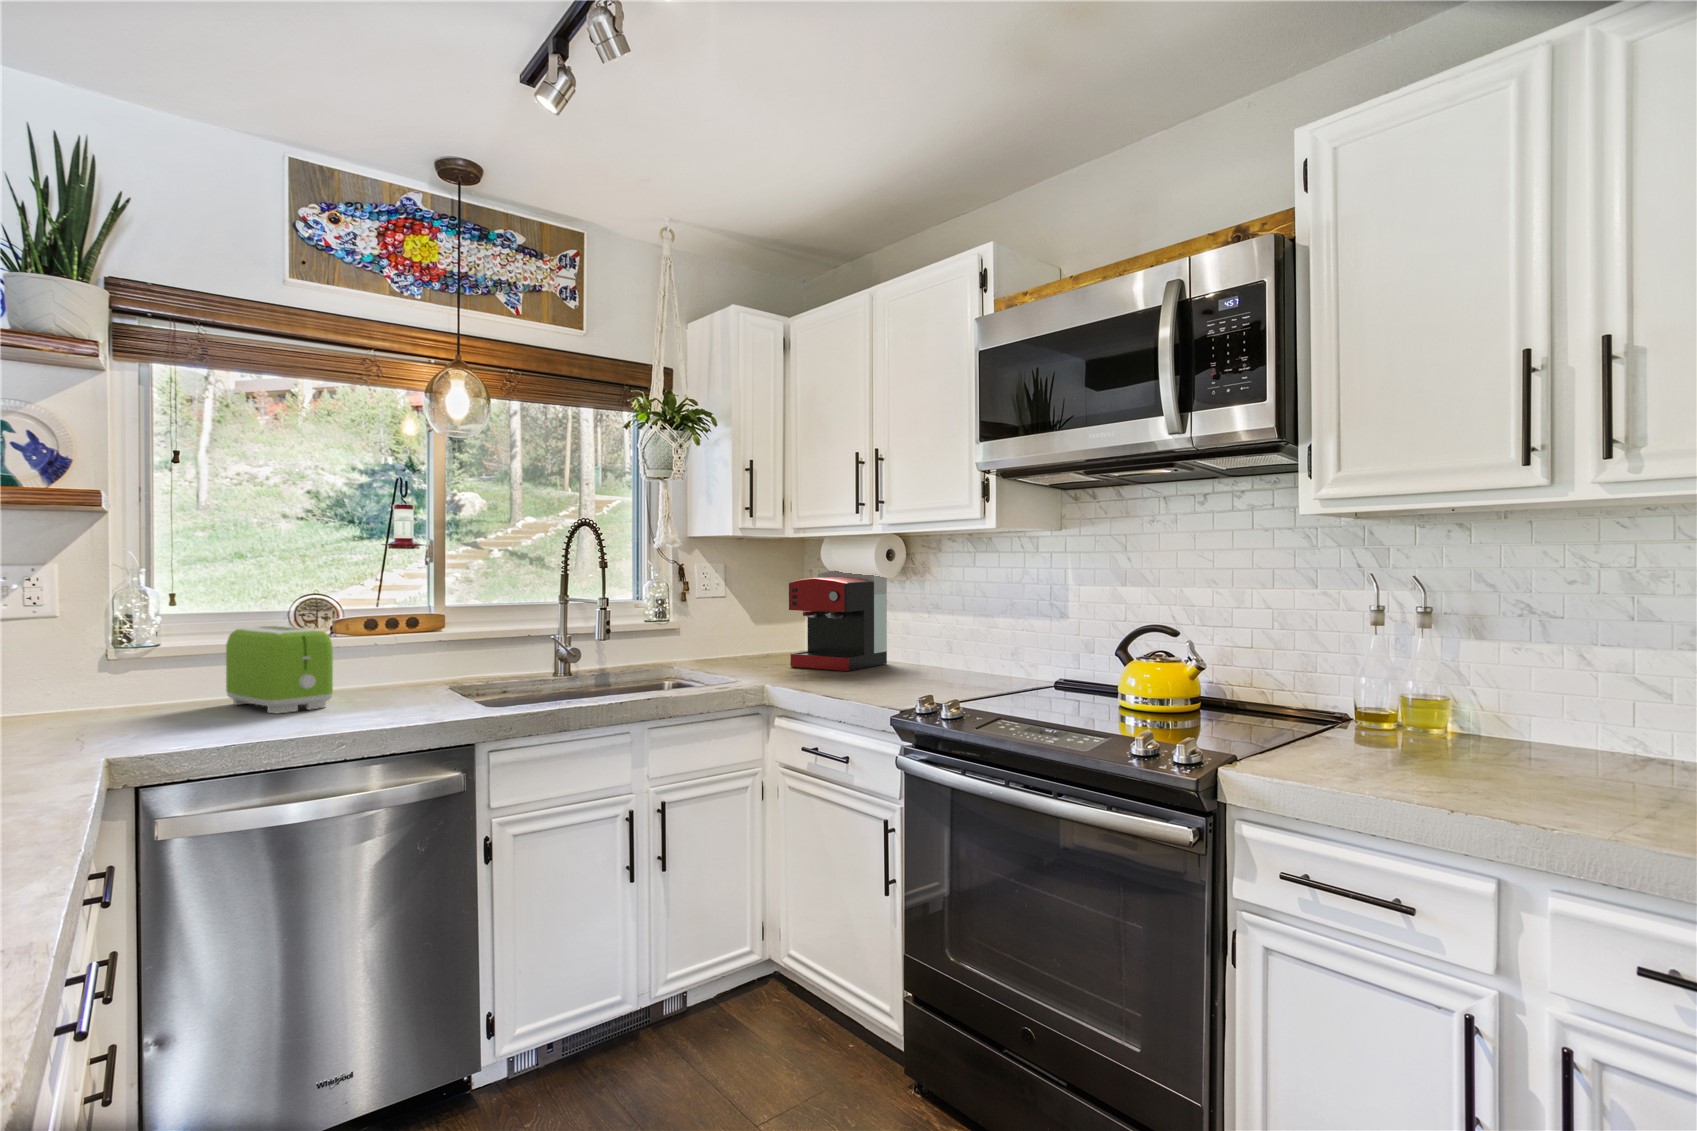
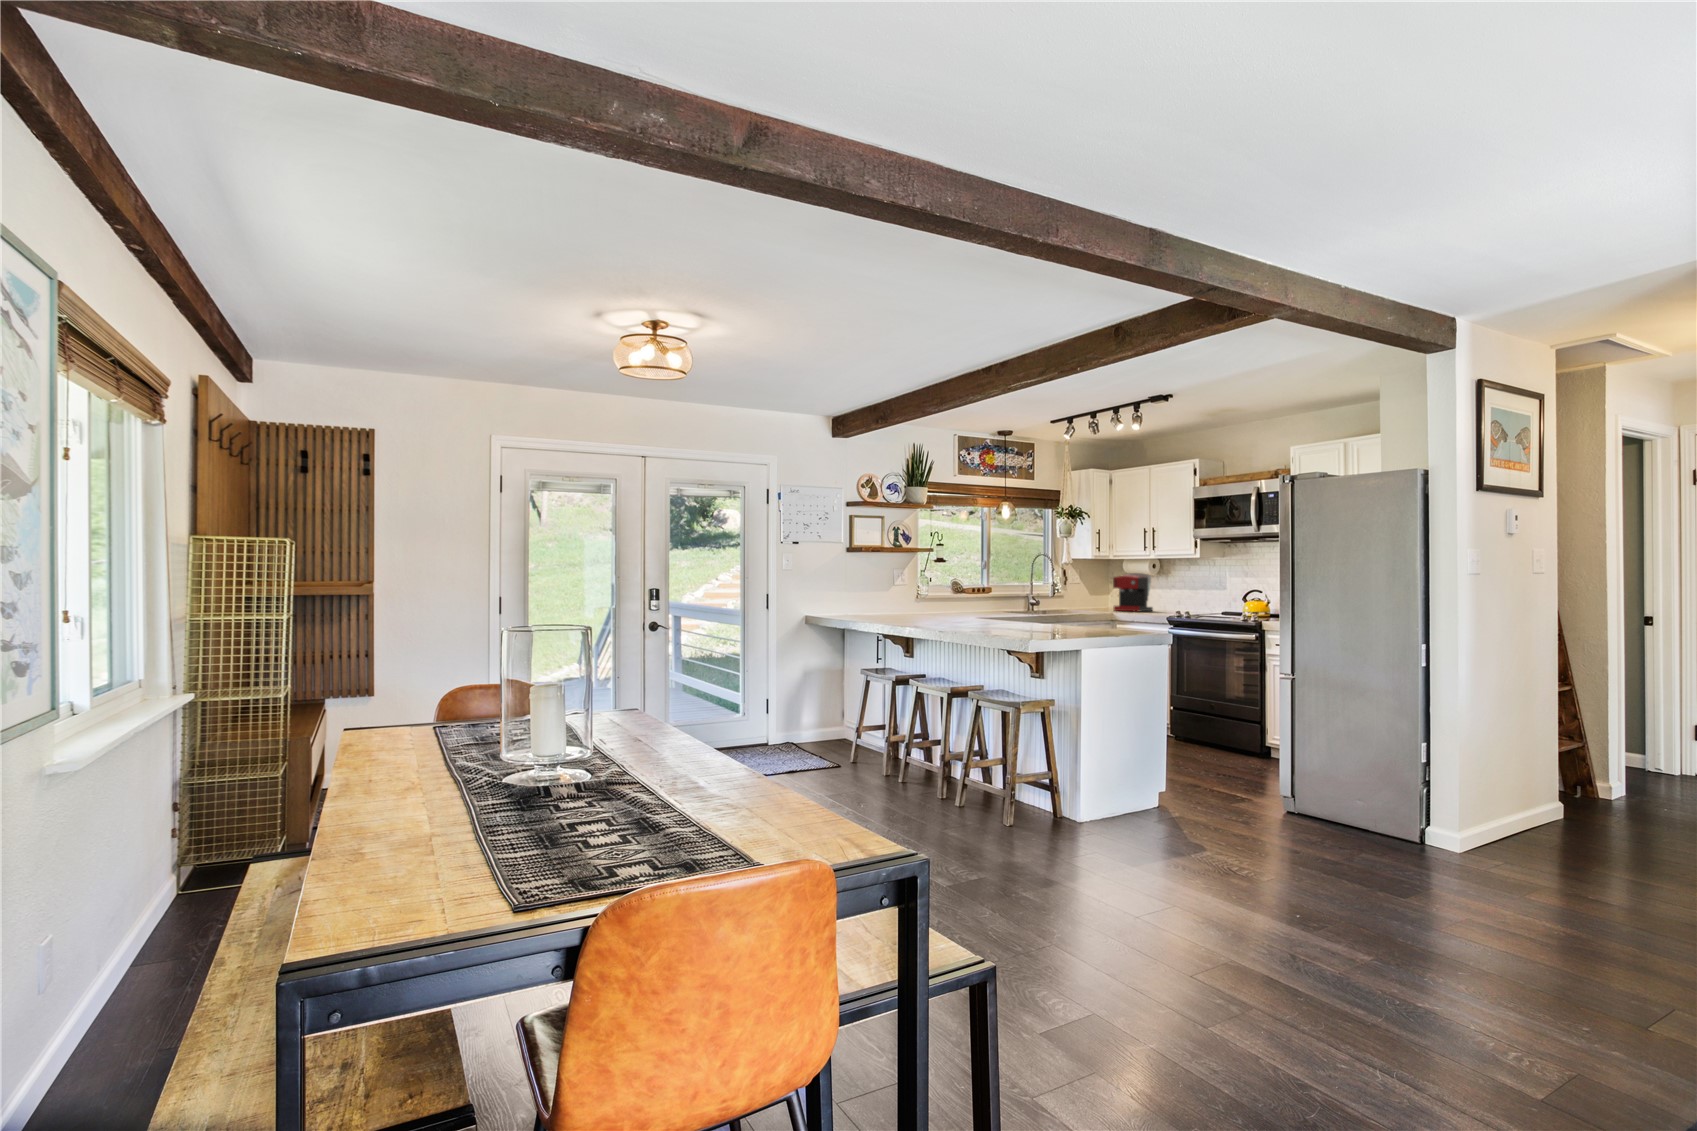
toaster: present [226,626,333,713] -> none [946,587,982,612]

